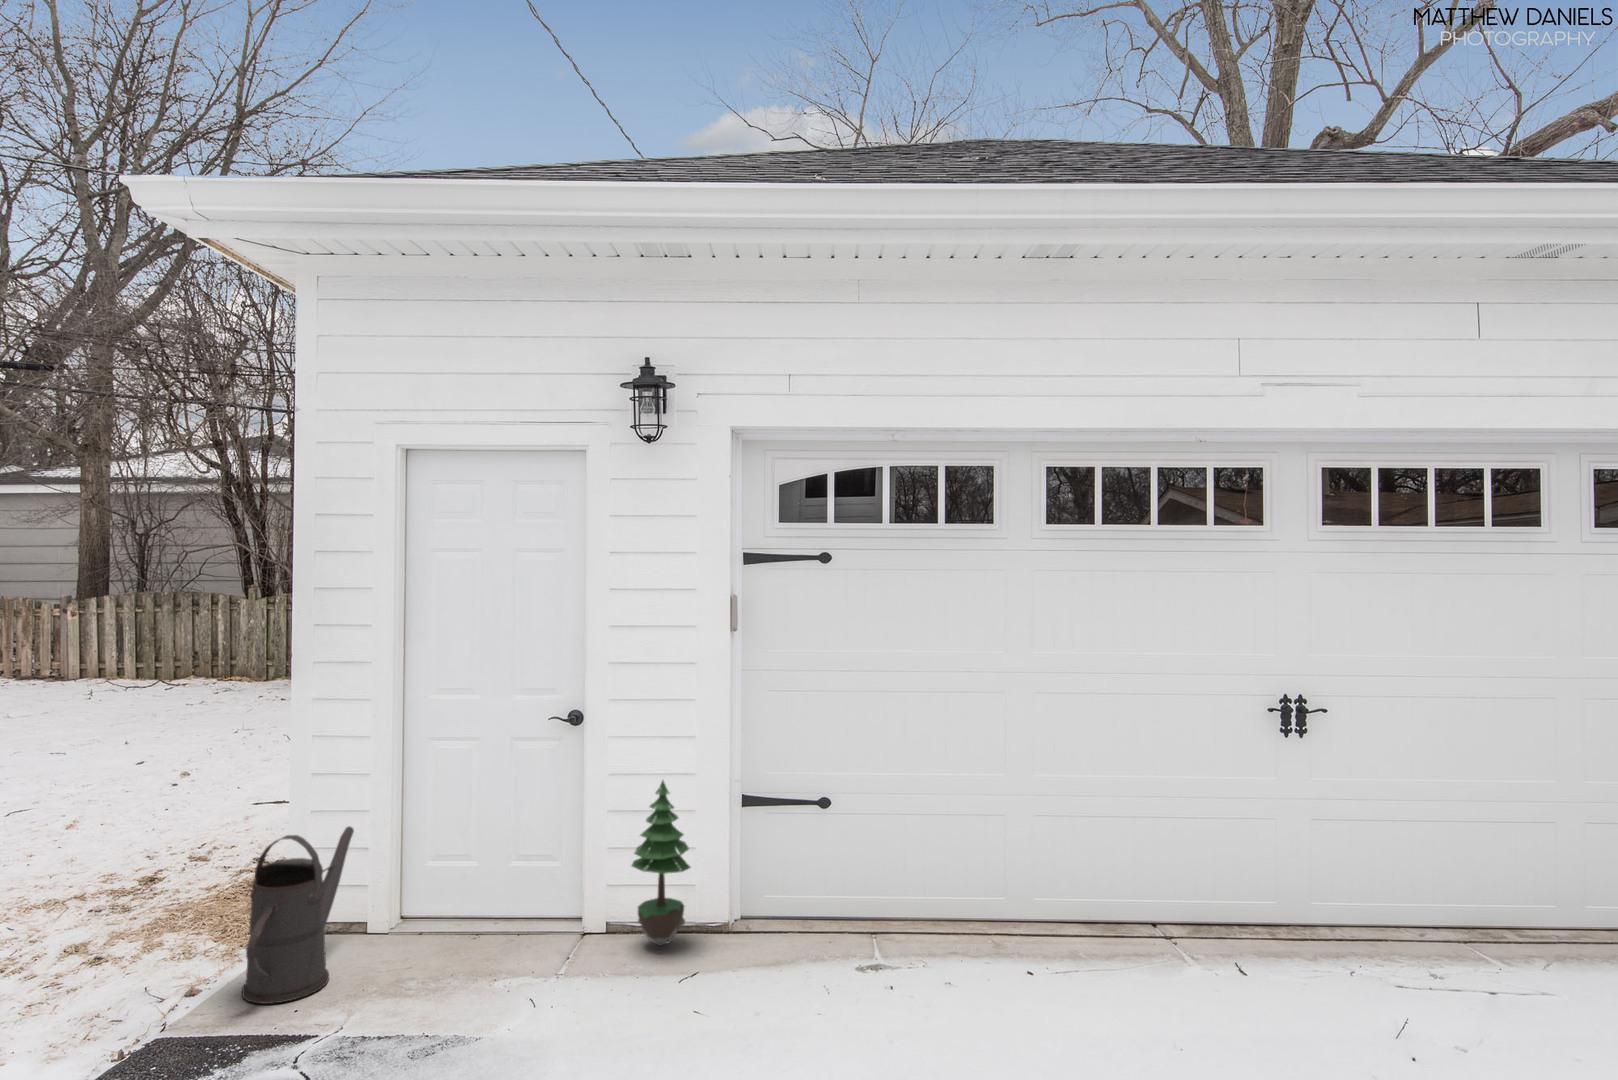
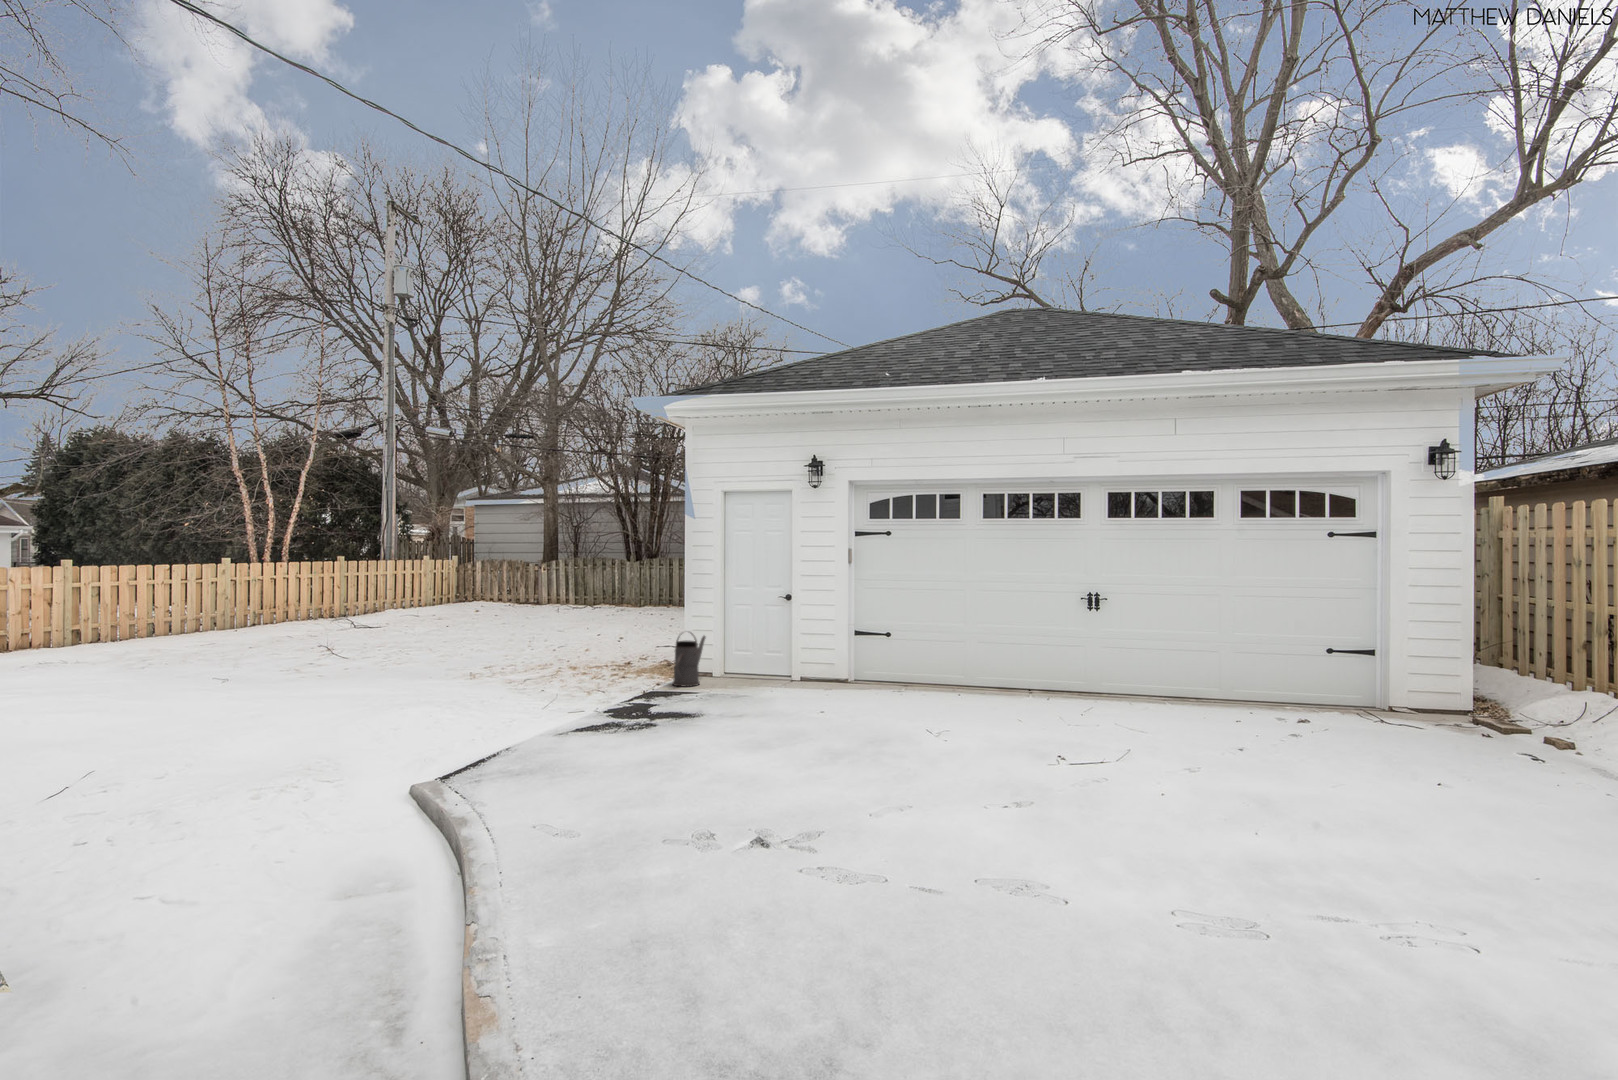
potted tree: present [632,781,690,946] -> none [807,619,830,685]

